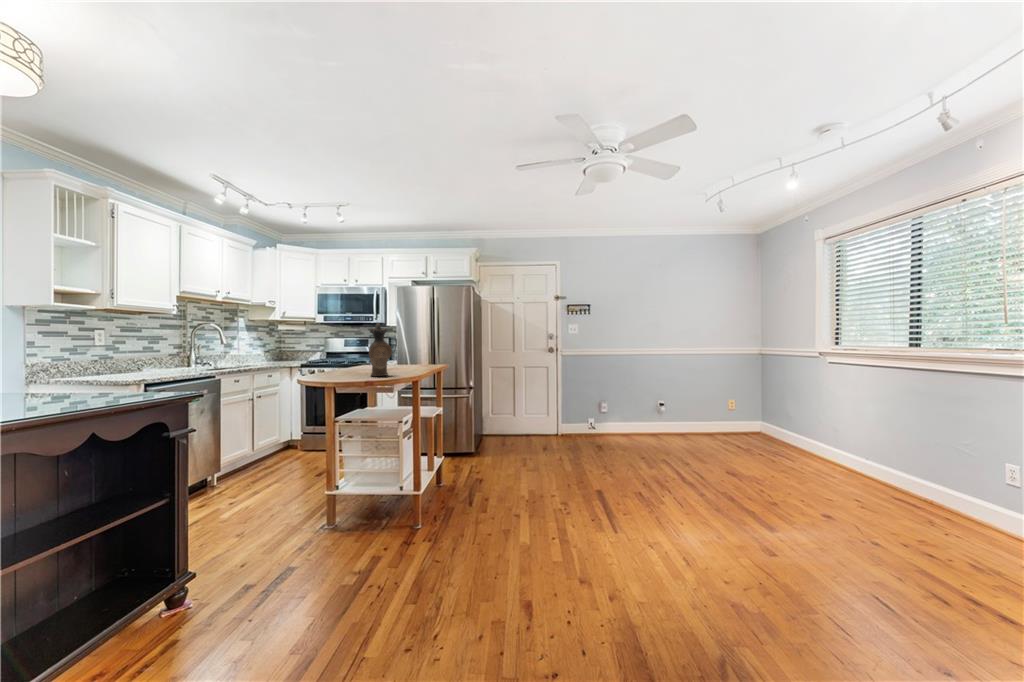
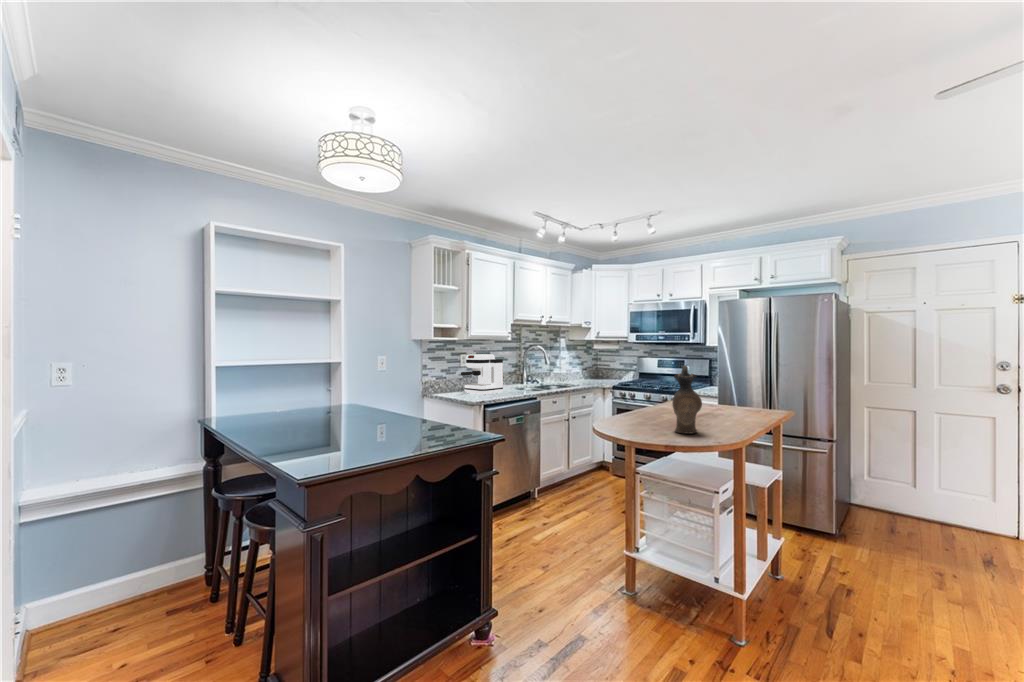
coffee maker: none [100,328,167,375] -> present [461,354,503,395]

